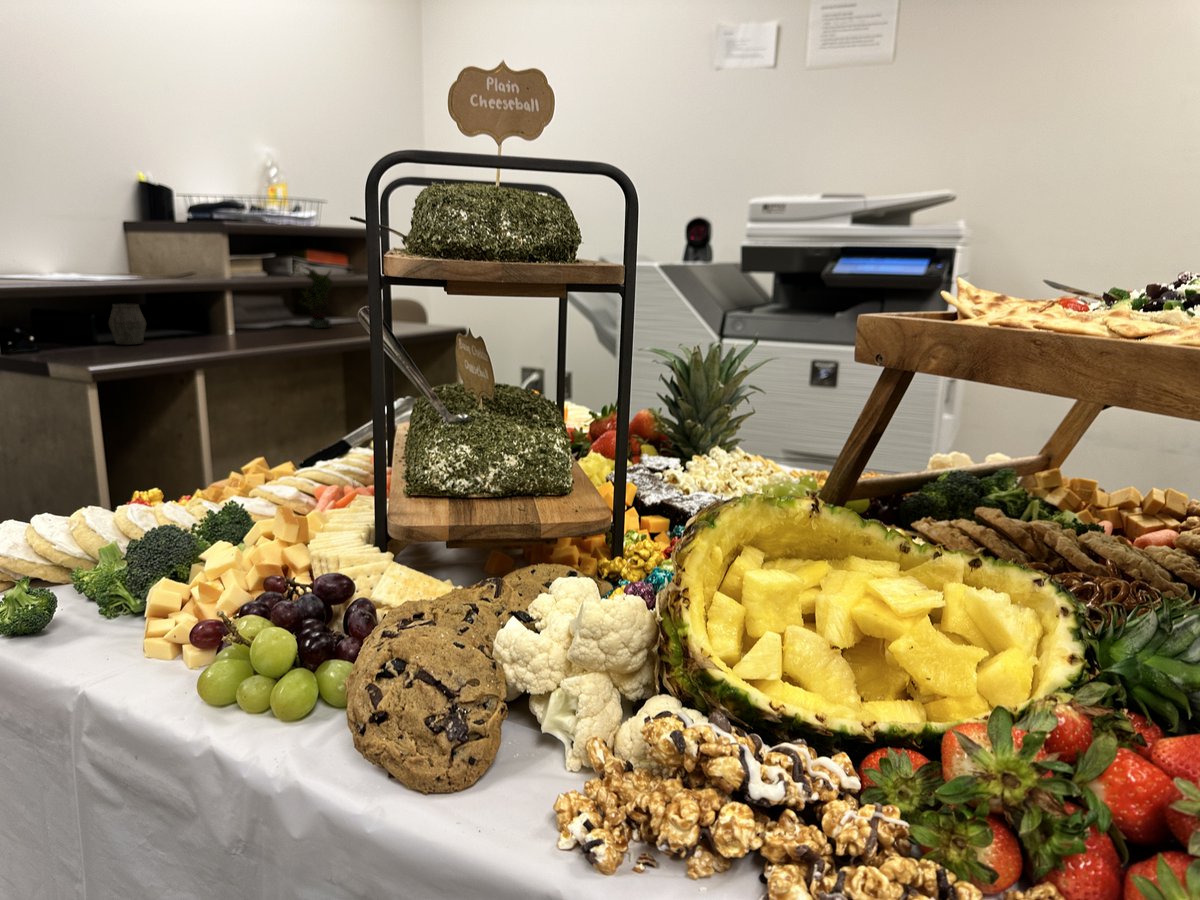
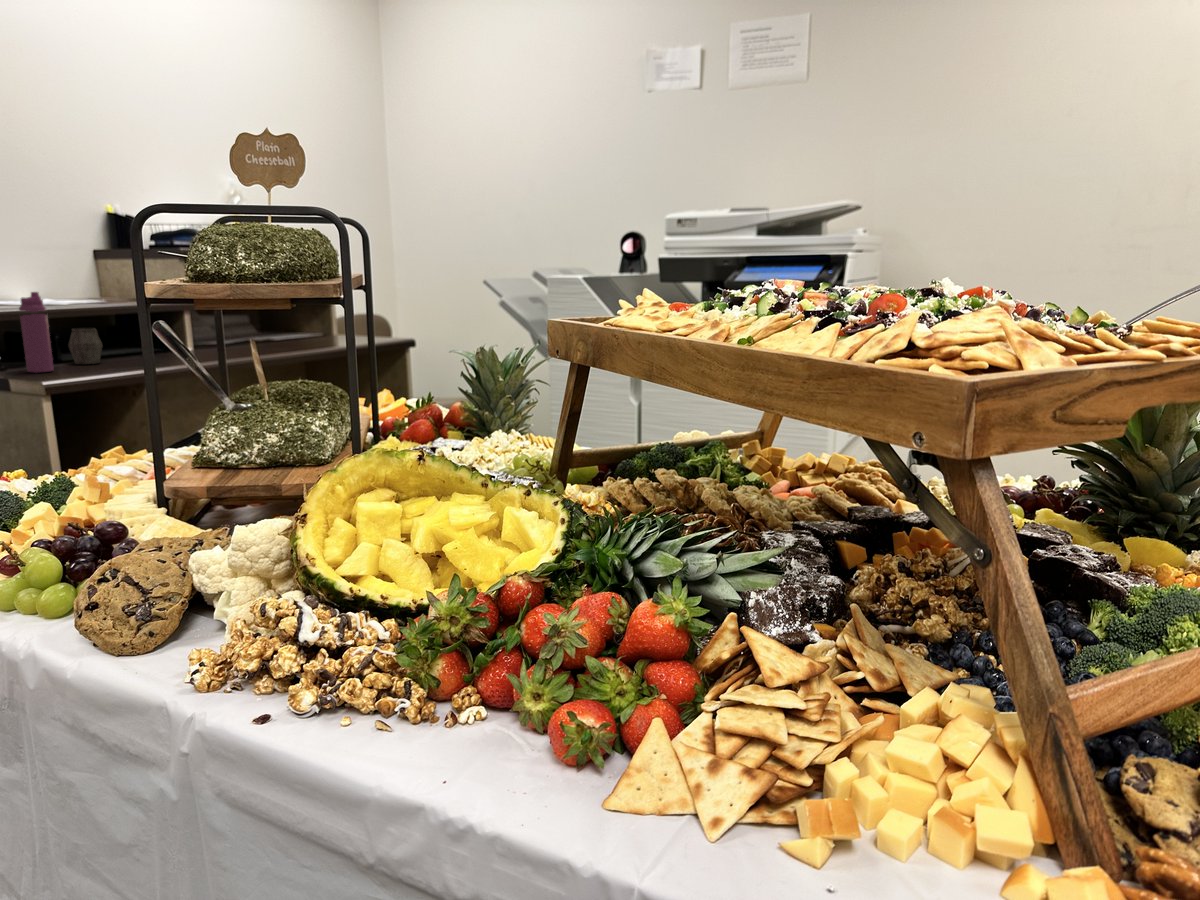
water bottle: none [59,261,98,354] -> present [19,292,54,373]
potted plant: present [300,267,332,328] -> none [253,289,285,347]

